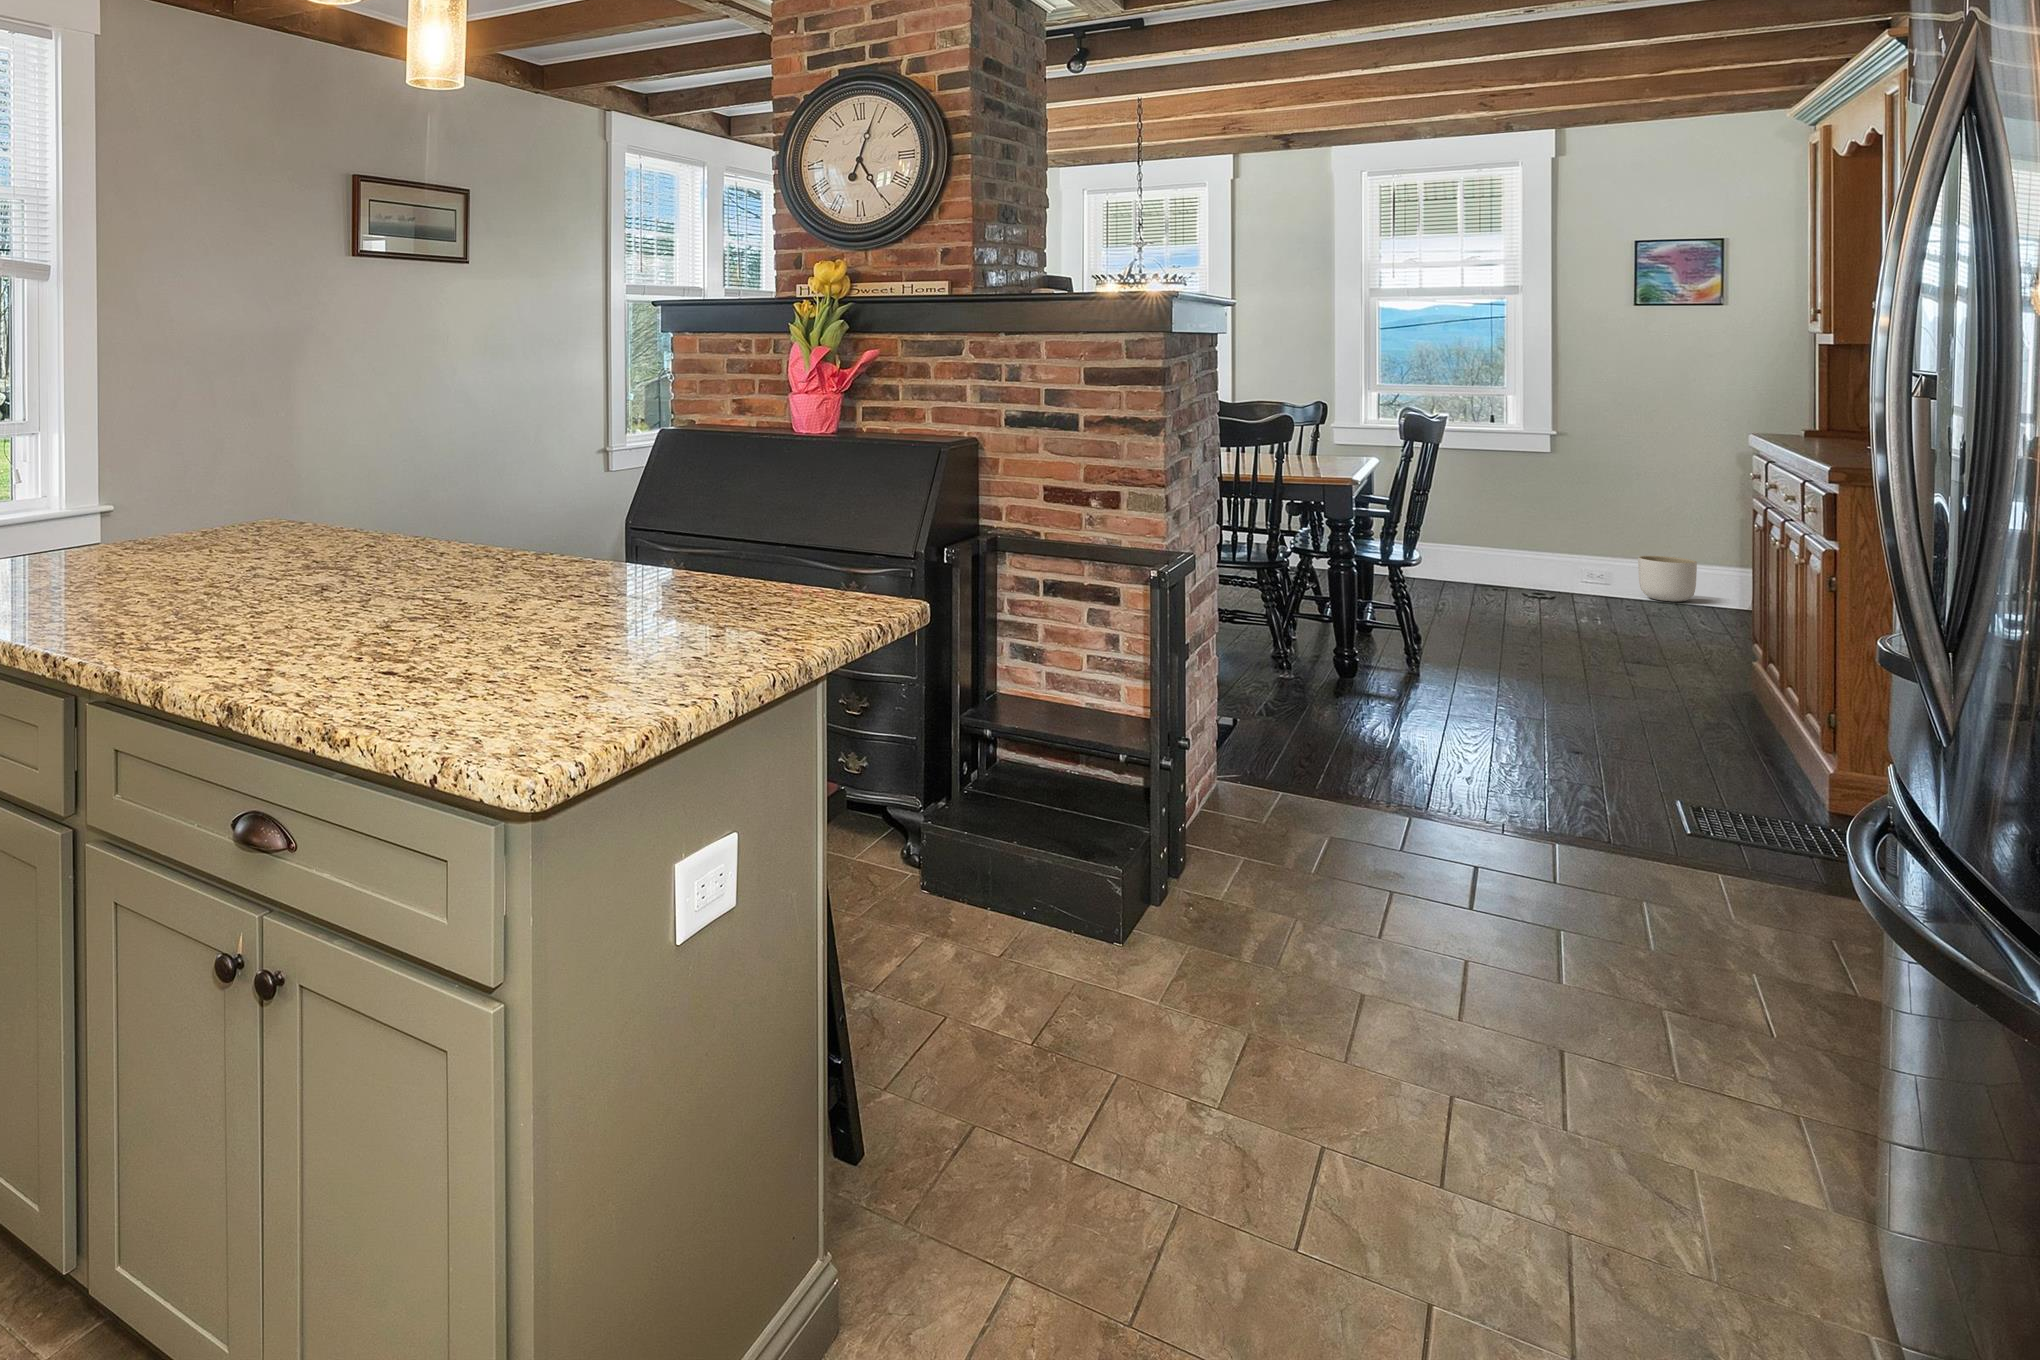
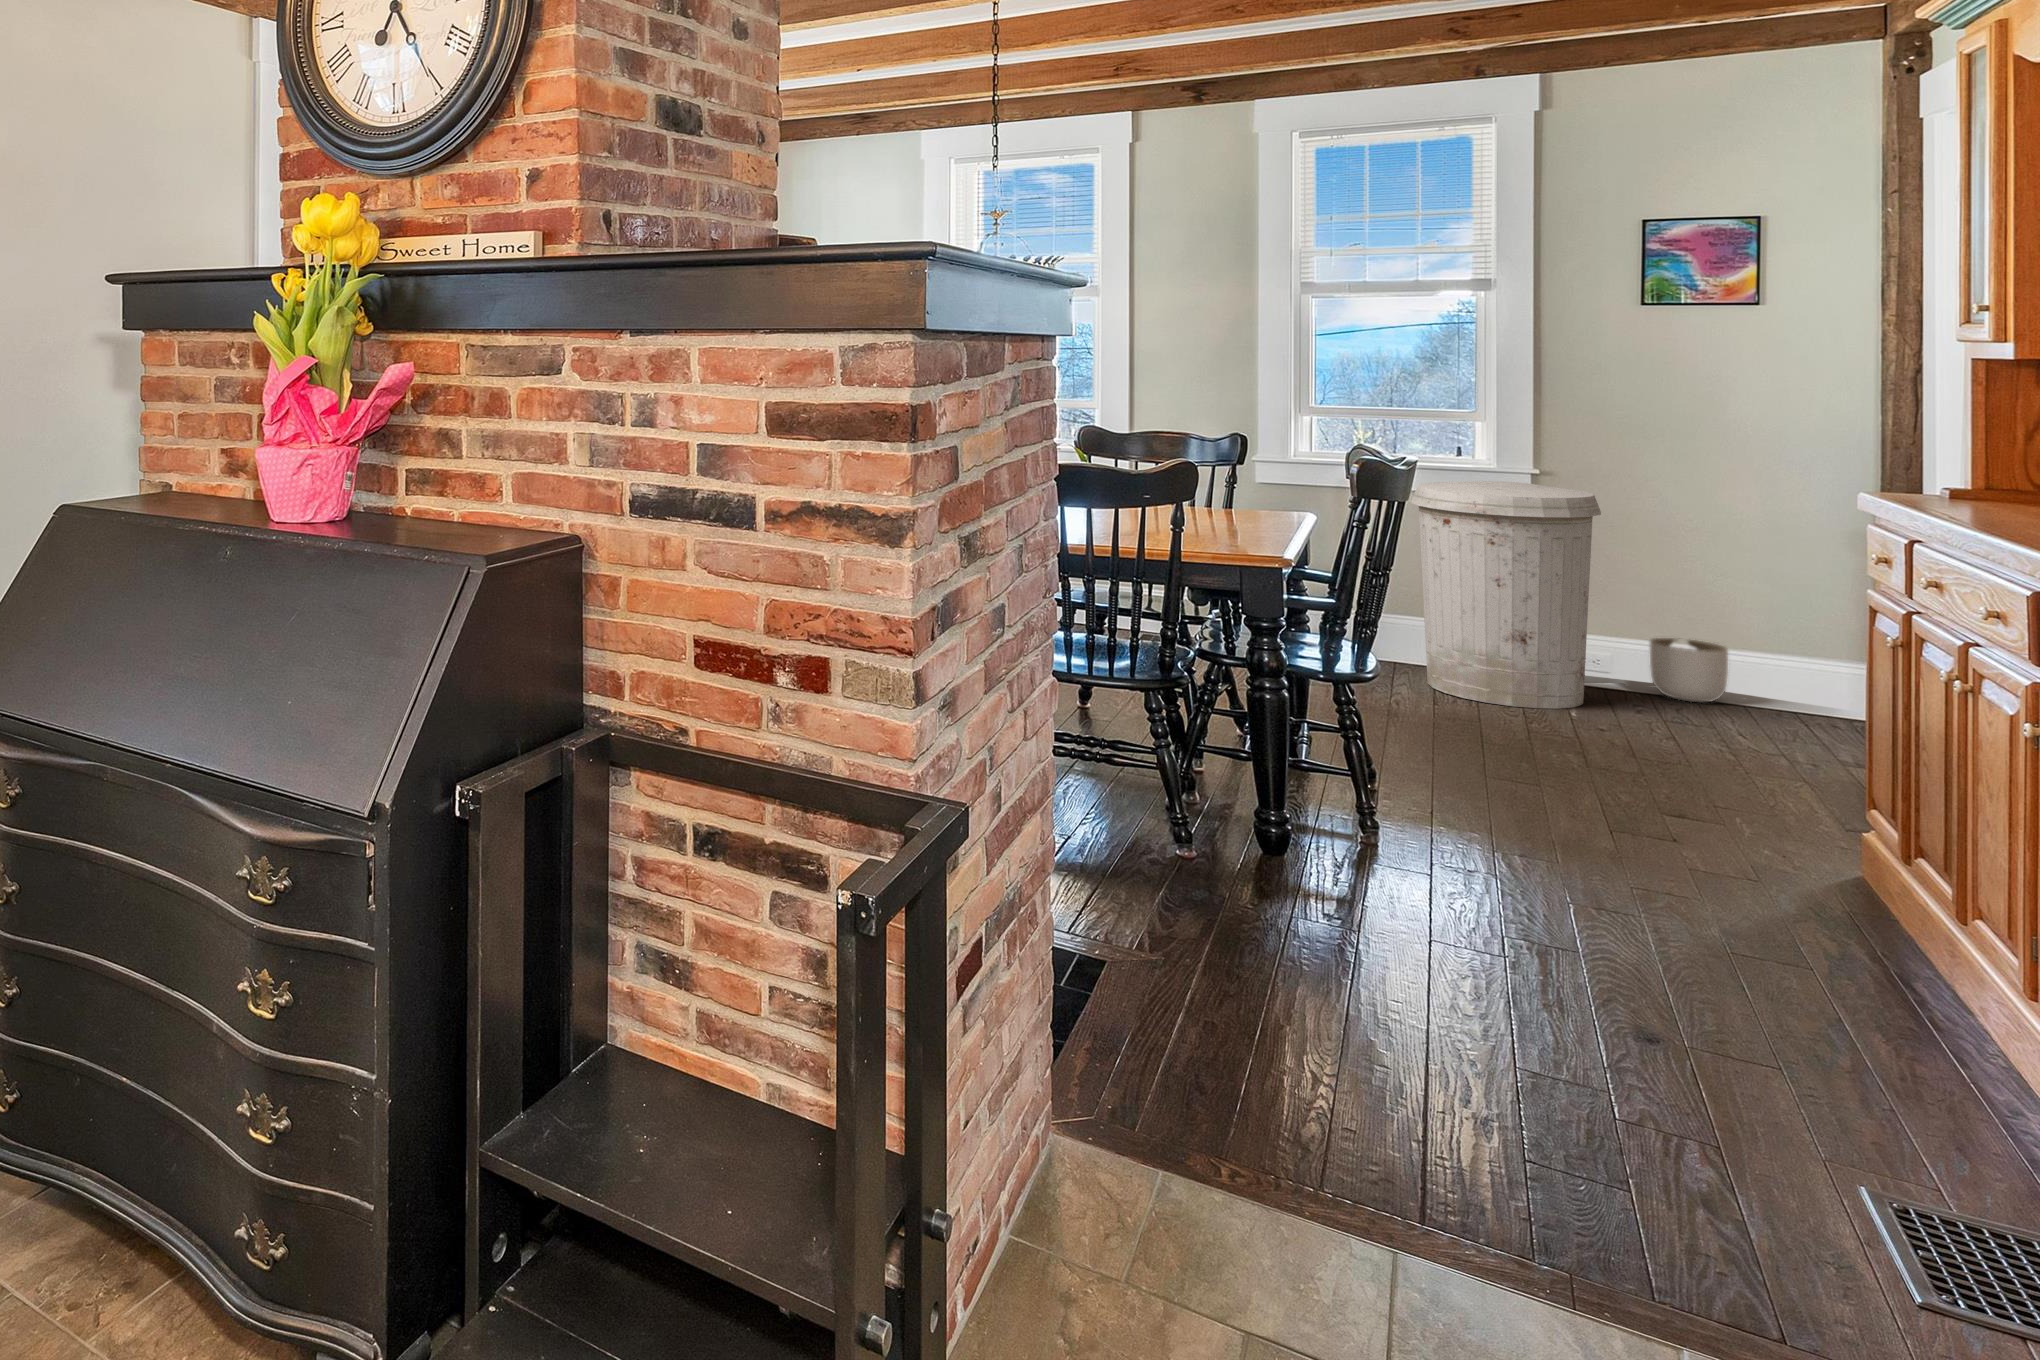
trash can: none [1455,439,1600,605] -> present [1411,481,1601,709]

